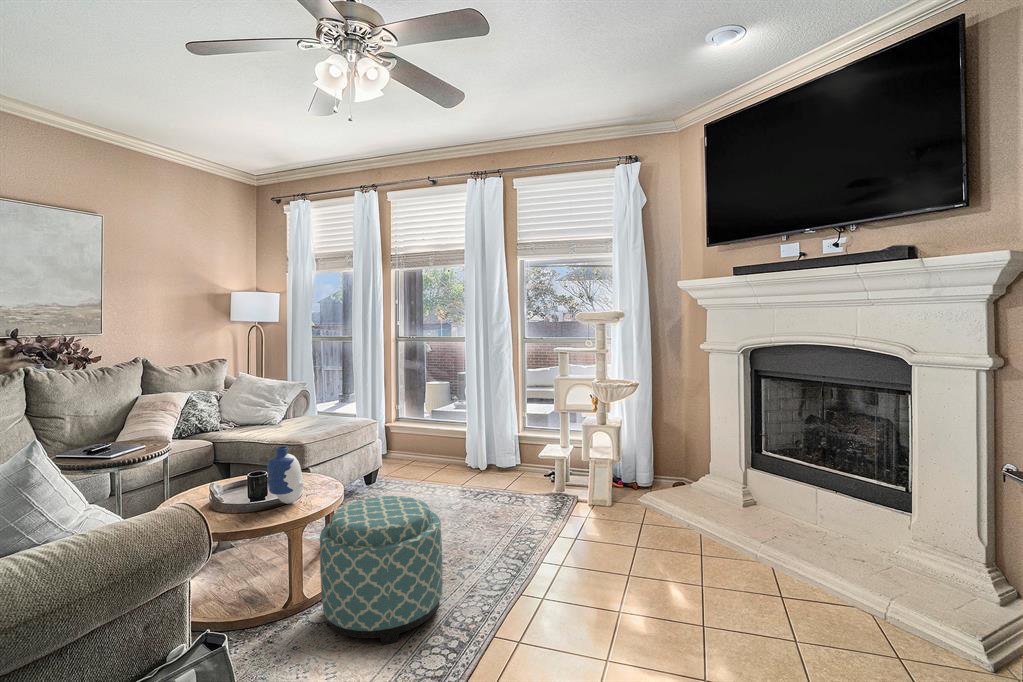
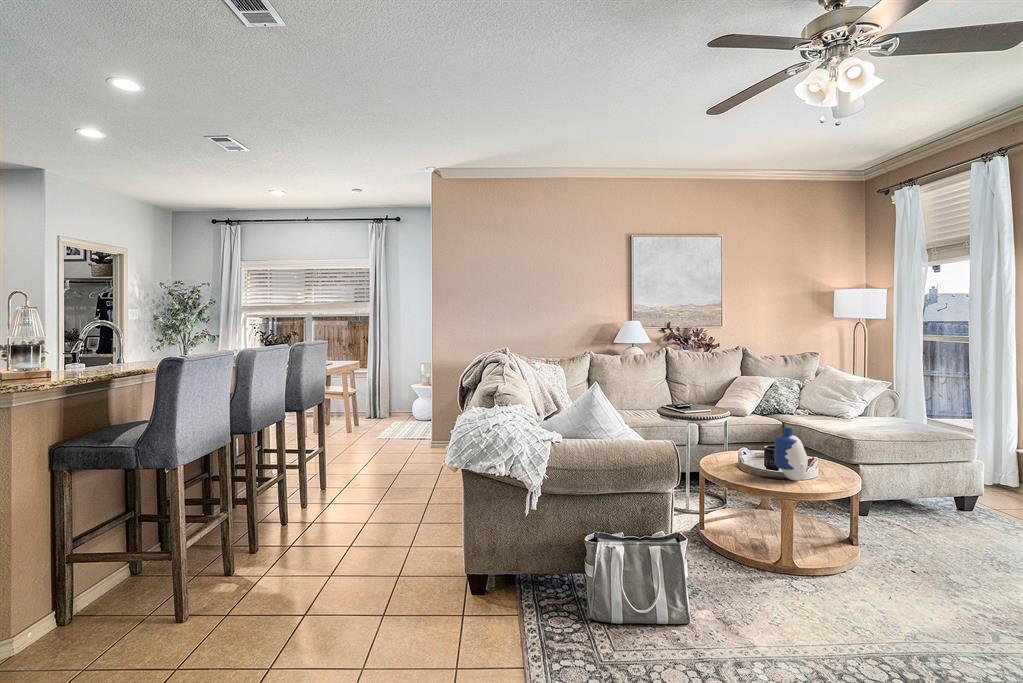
ottoman: present [320,496,443,644] -> none [797,496,940,640]

